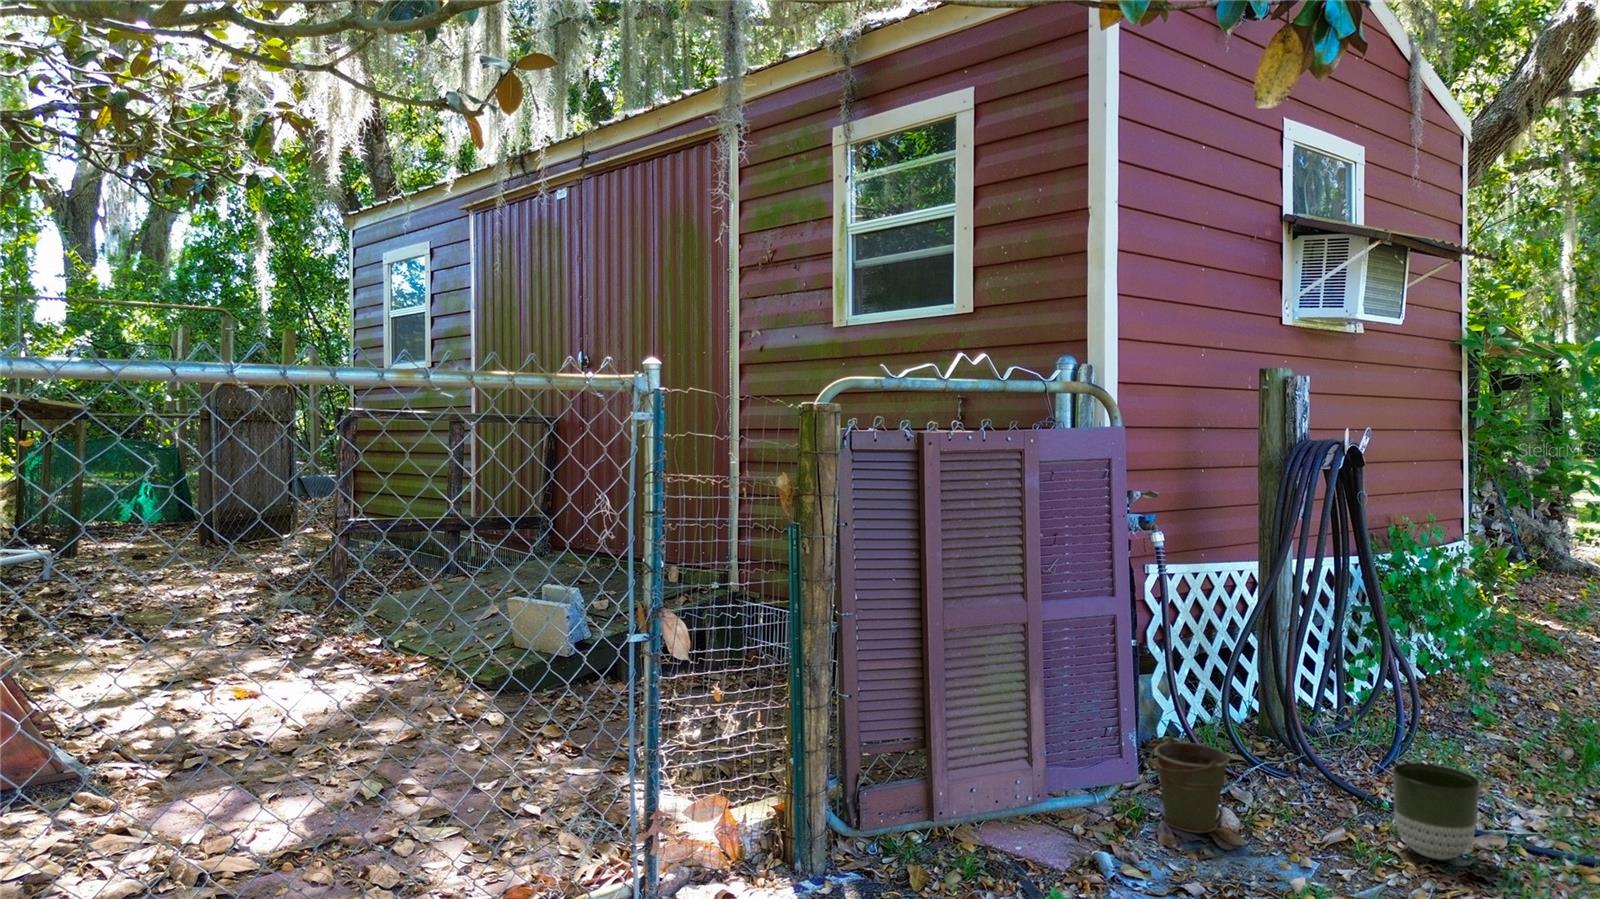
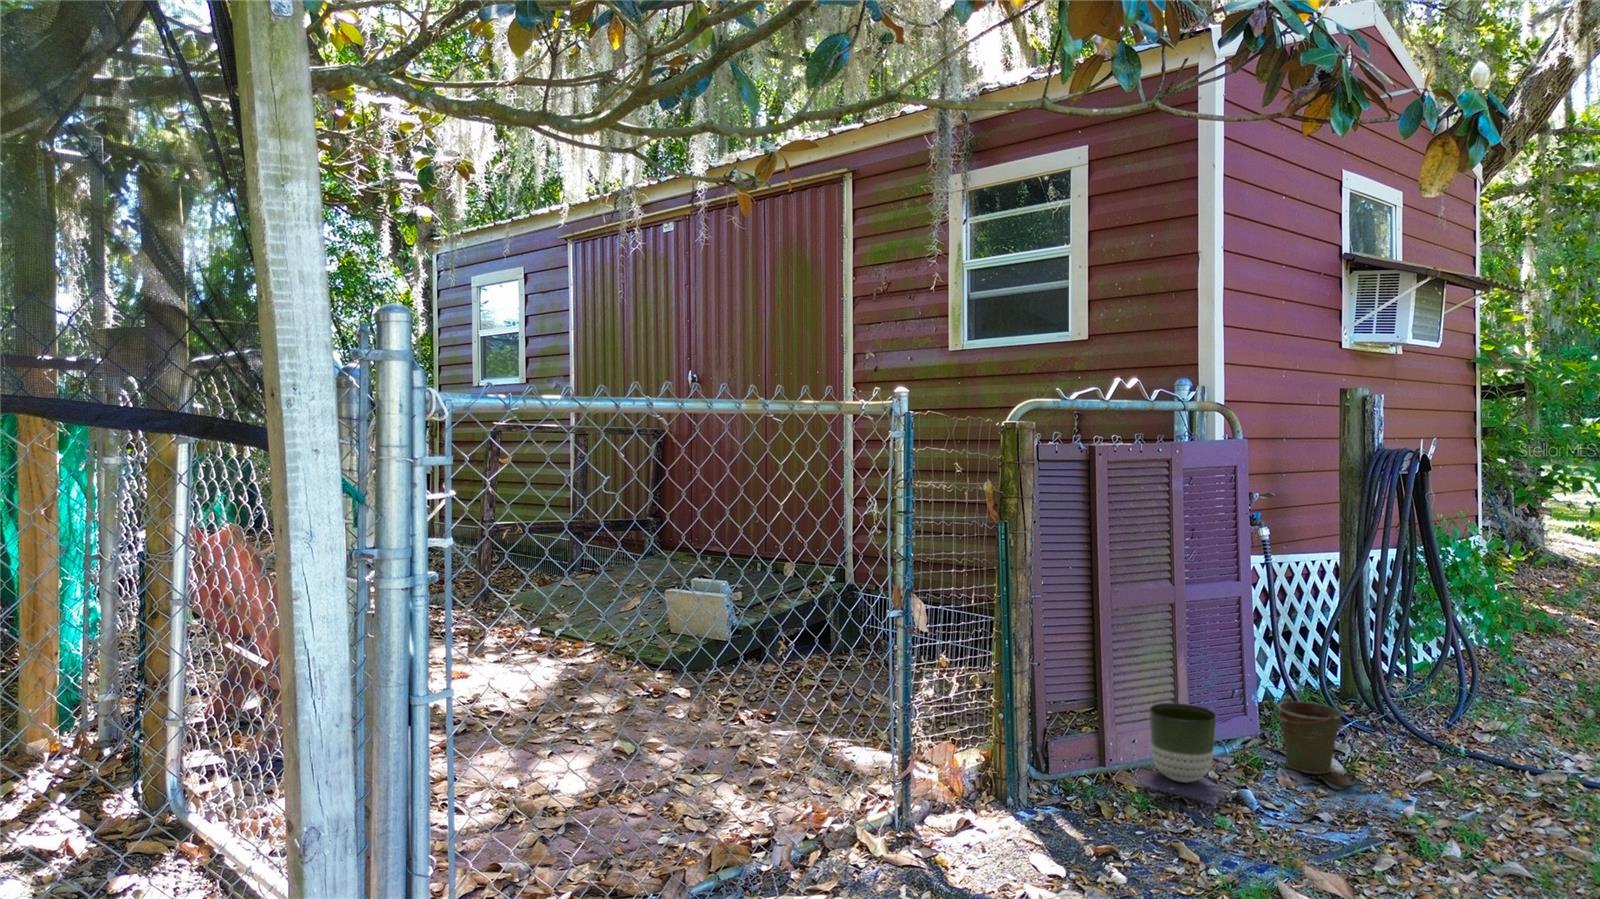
planter: present [1393,763,1480,860] -> present [1150,703,1216,782]

